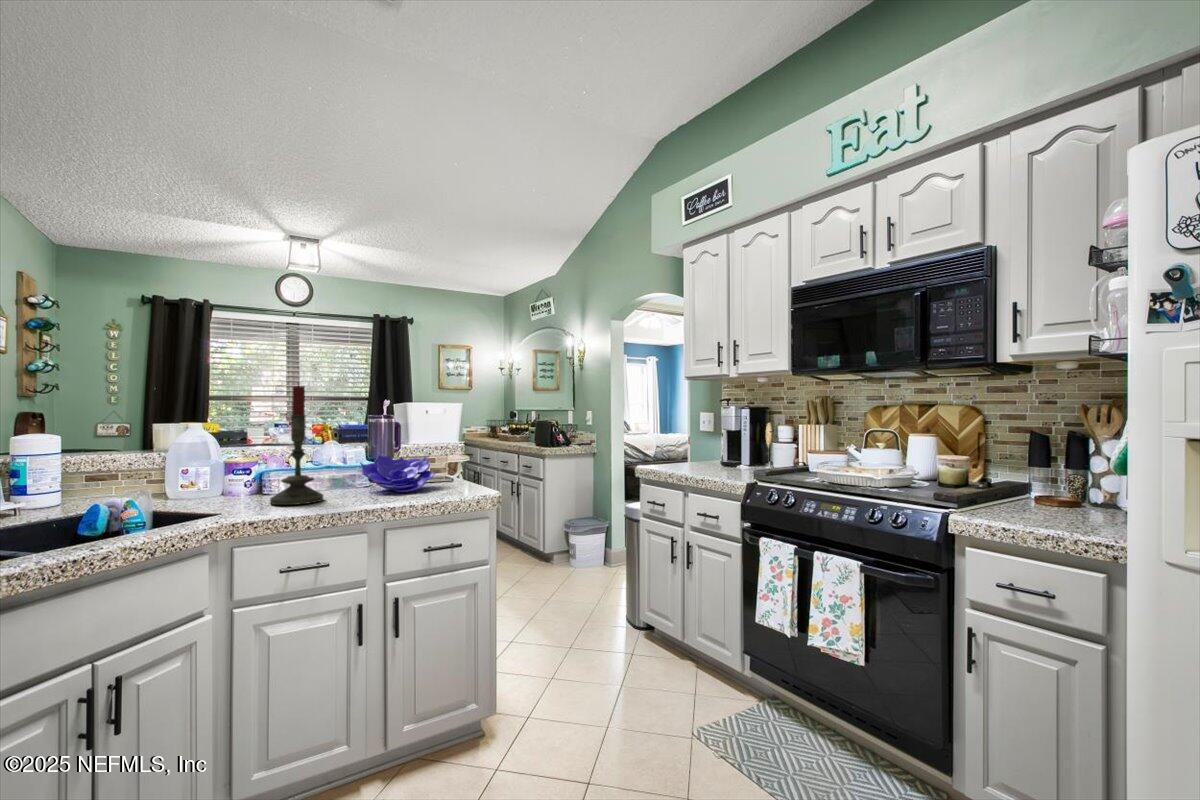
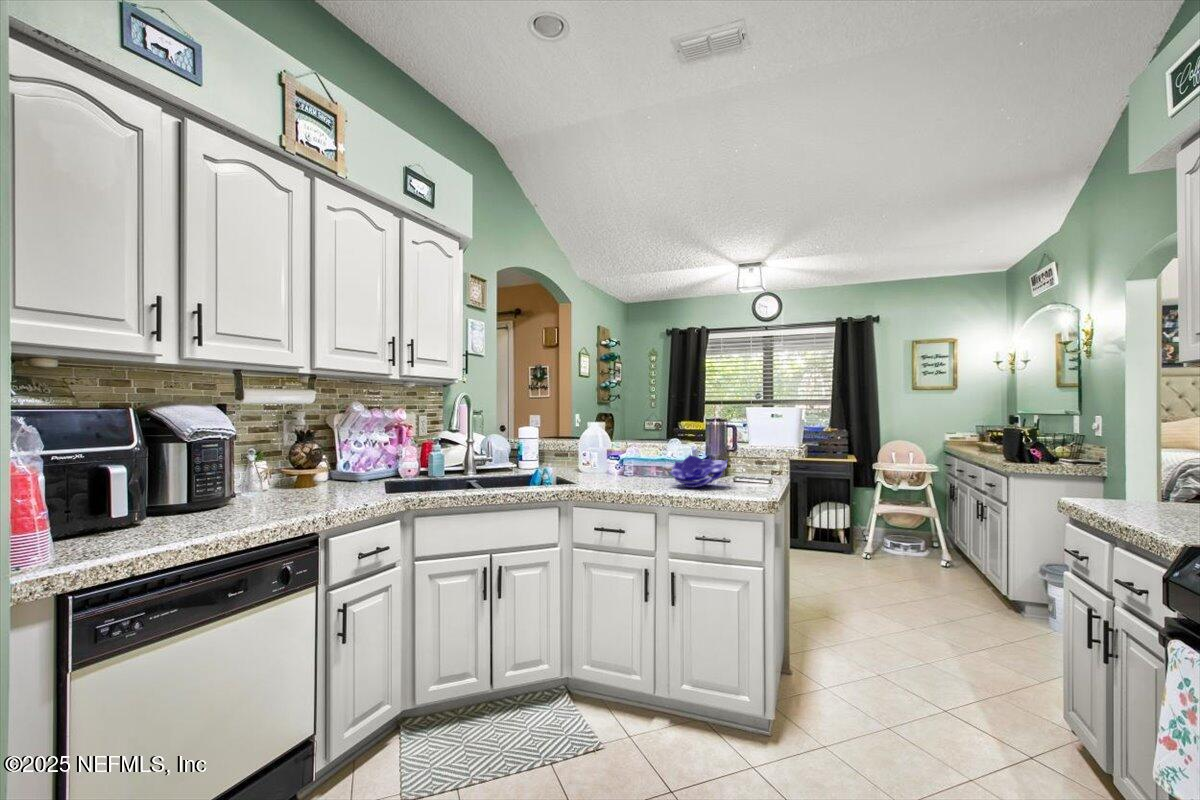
candle: present [270,384,324,505] -> none [602,398,636,486]

